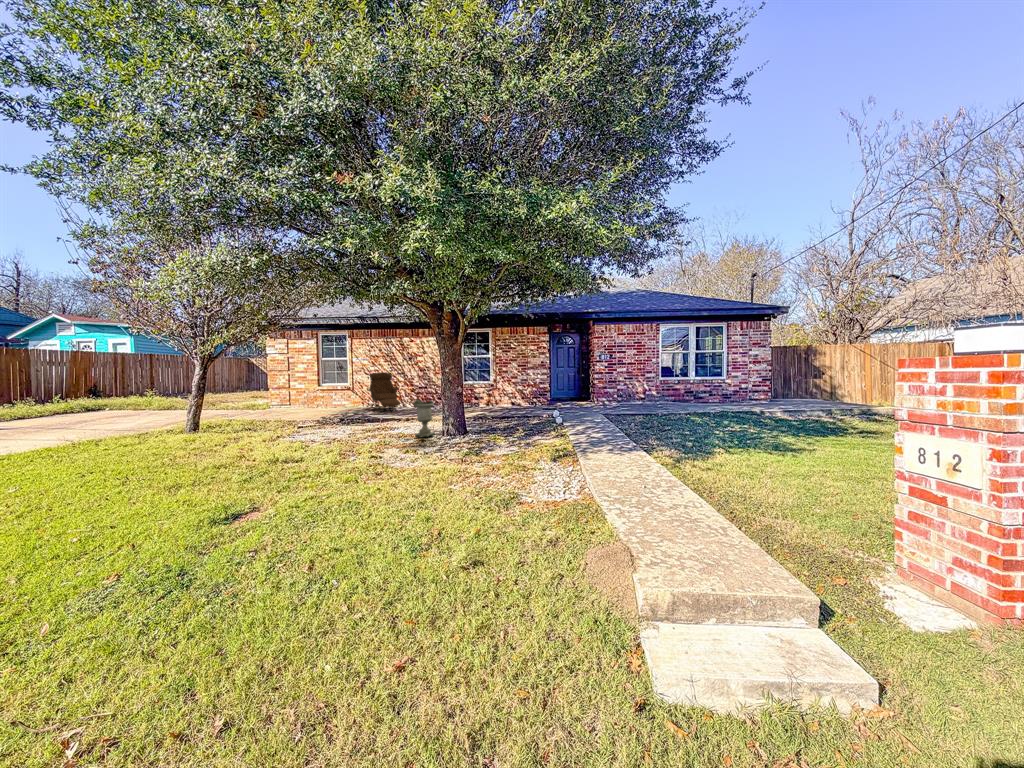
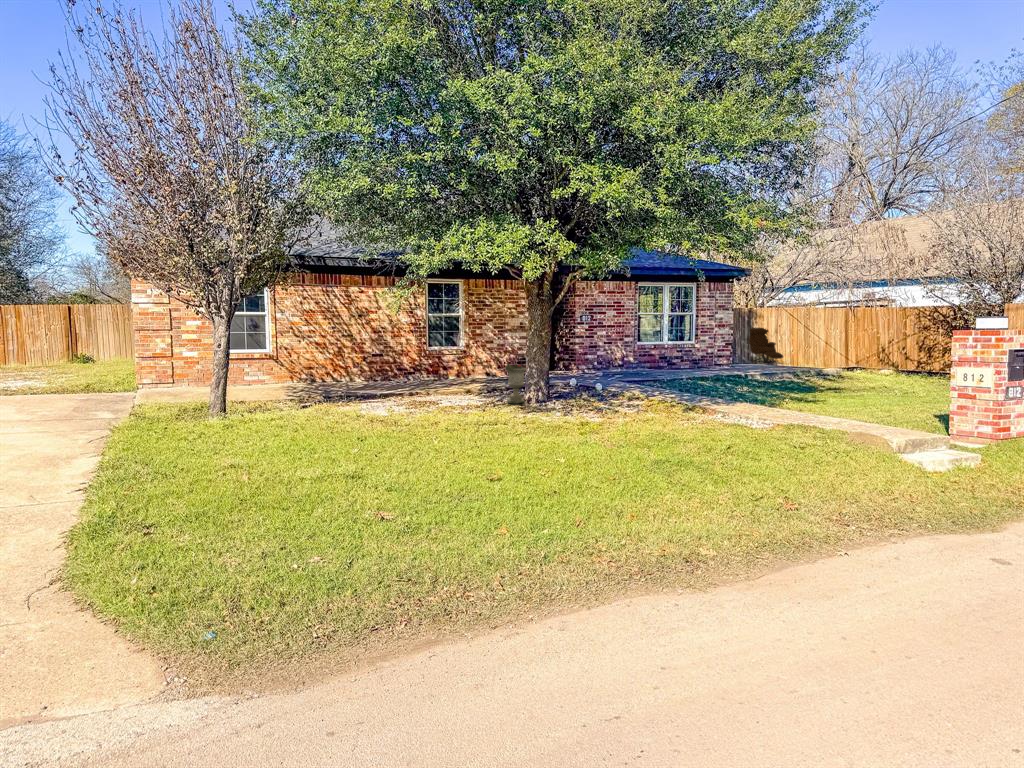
lounge chair: present [368,372,400,411] -> present [749,328,783,362]

